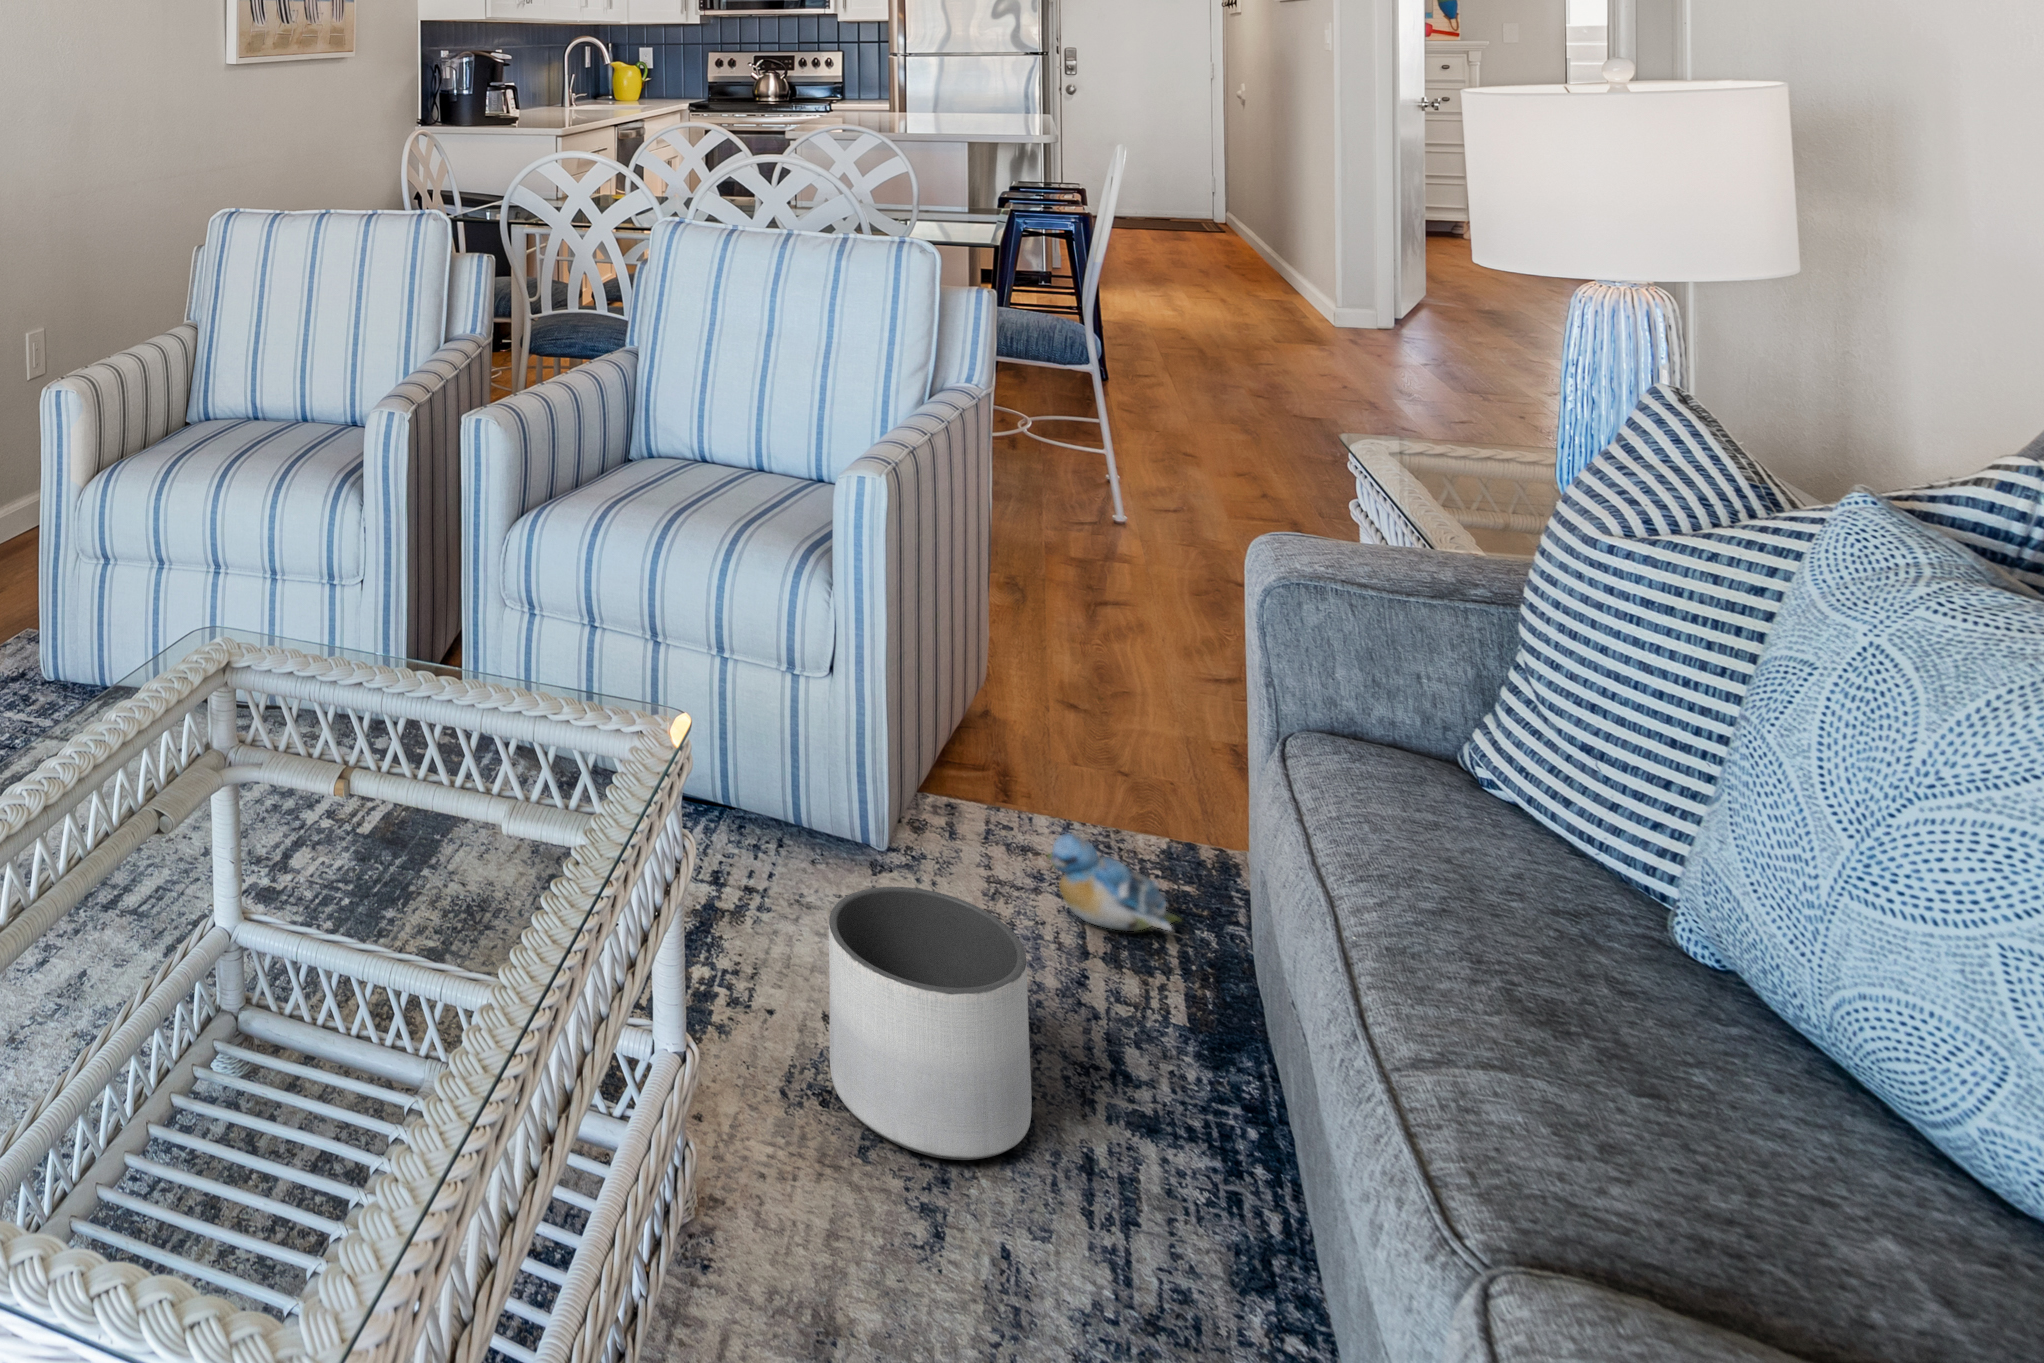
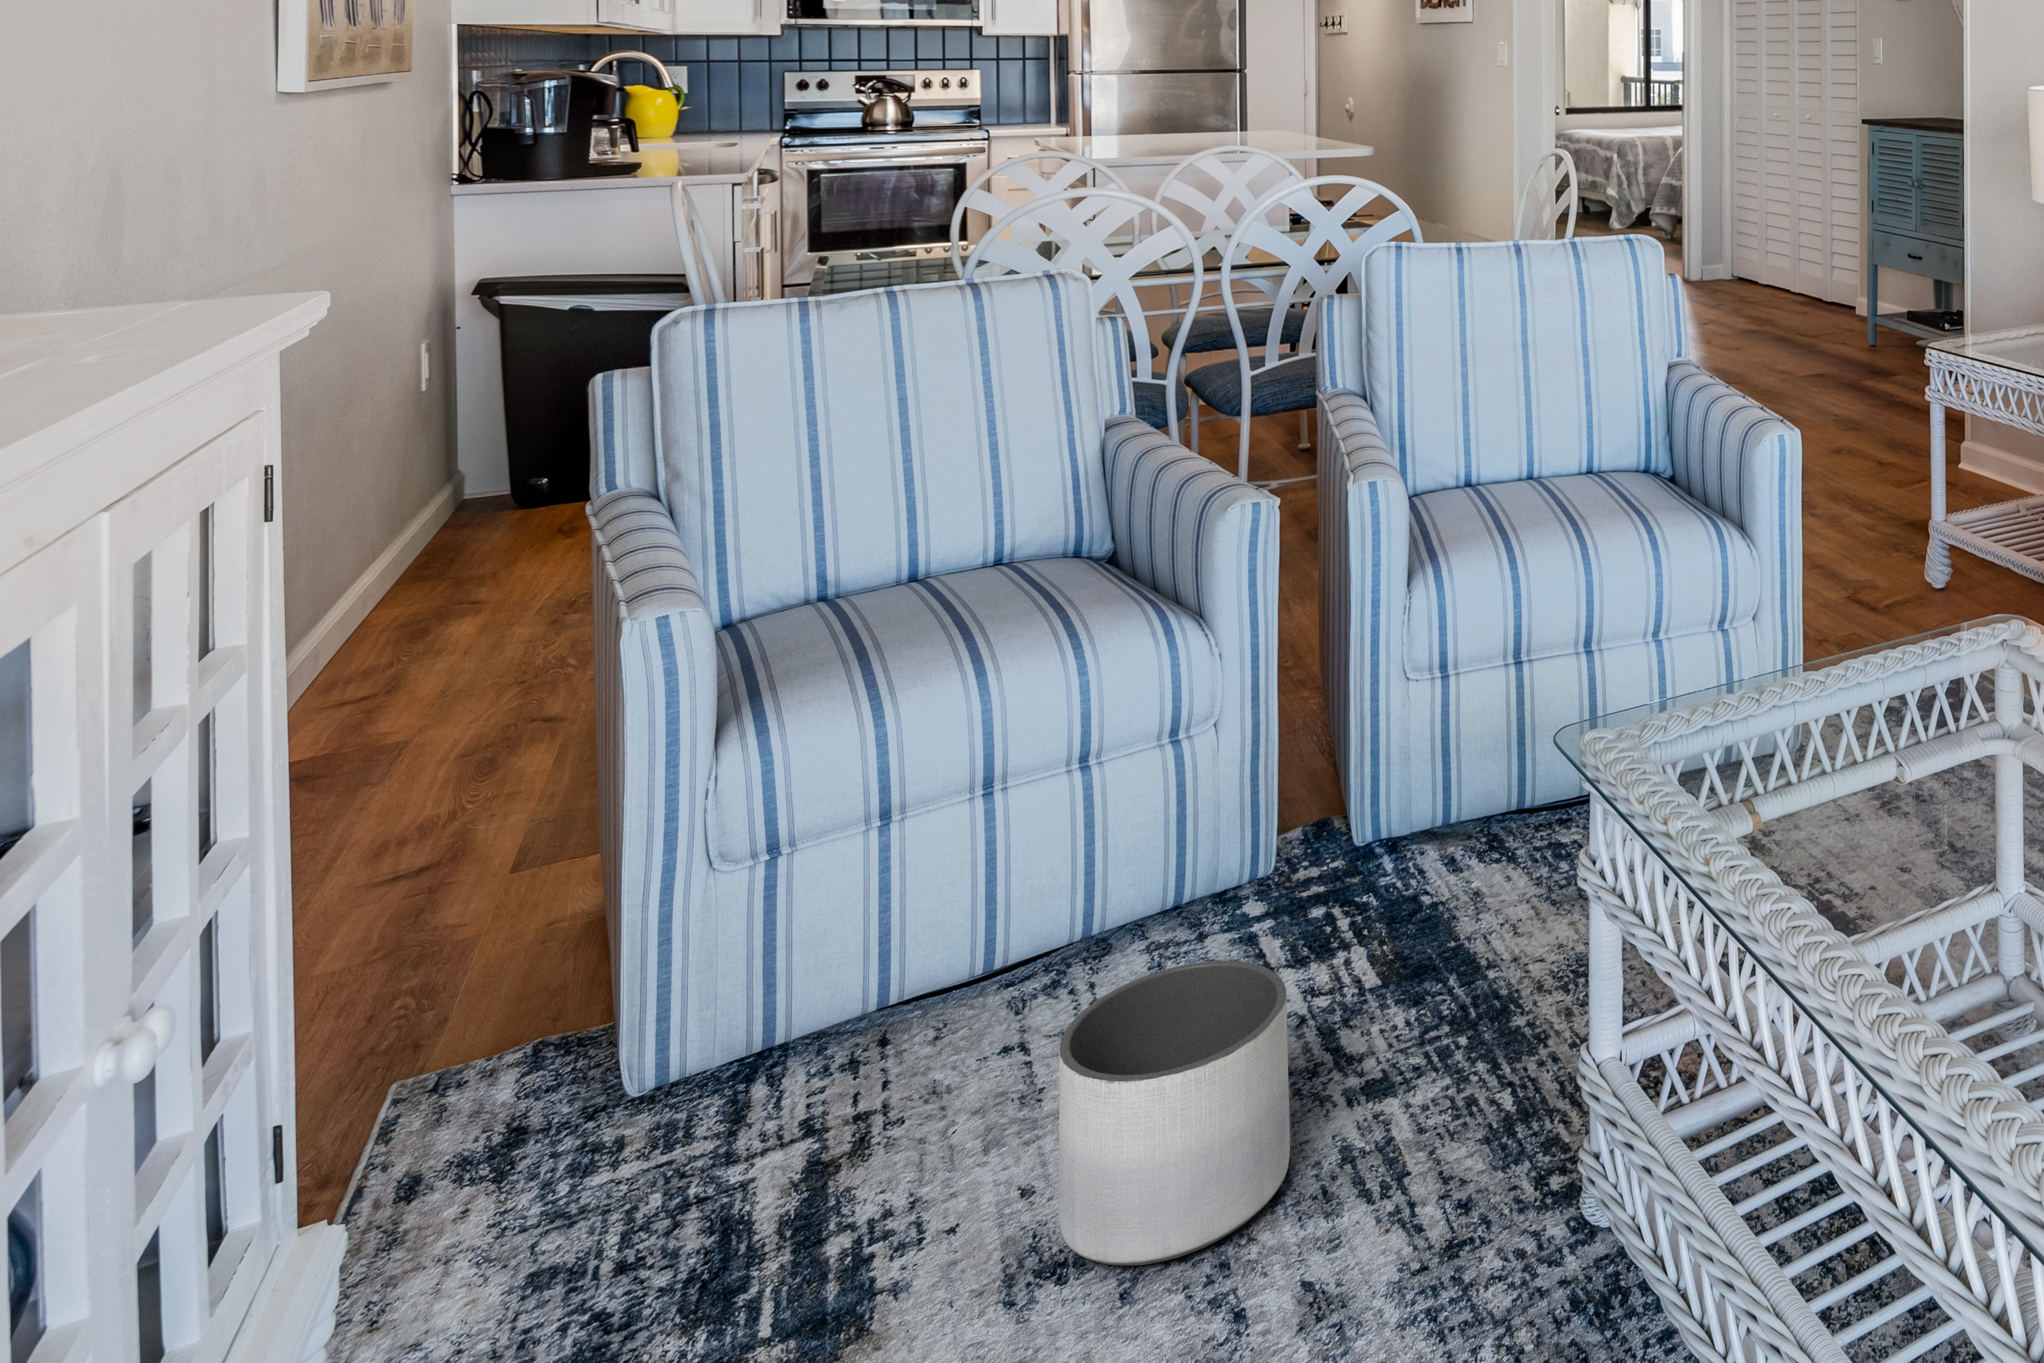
plush toy: present [1048,834,1181,931] -> none [1218,858,1345,943]

